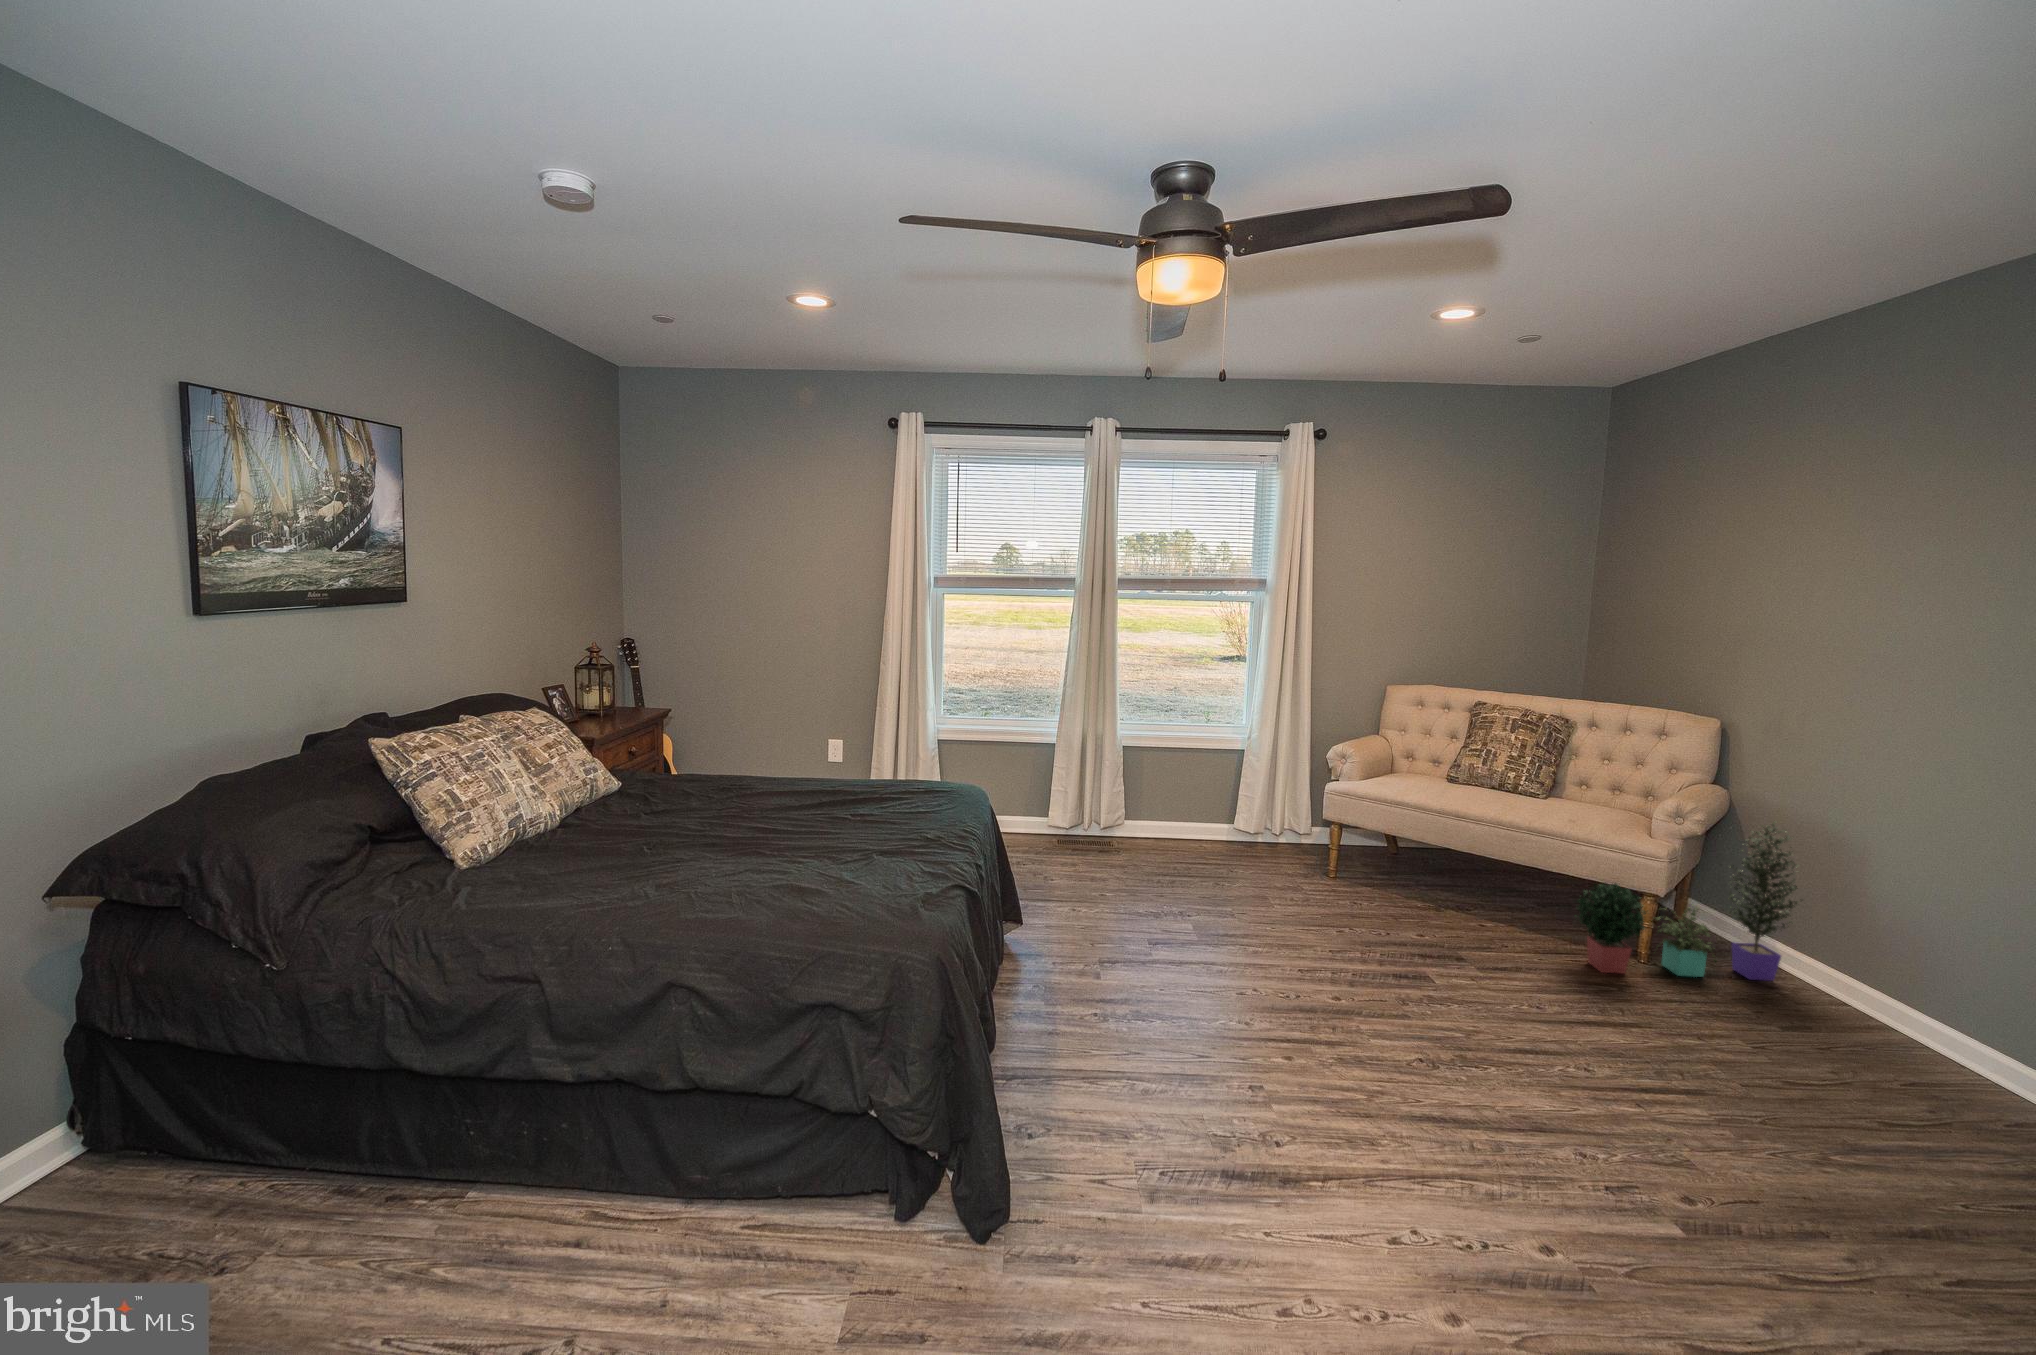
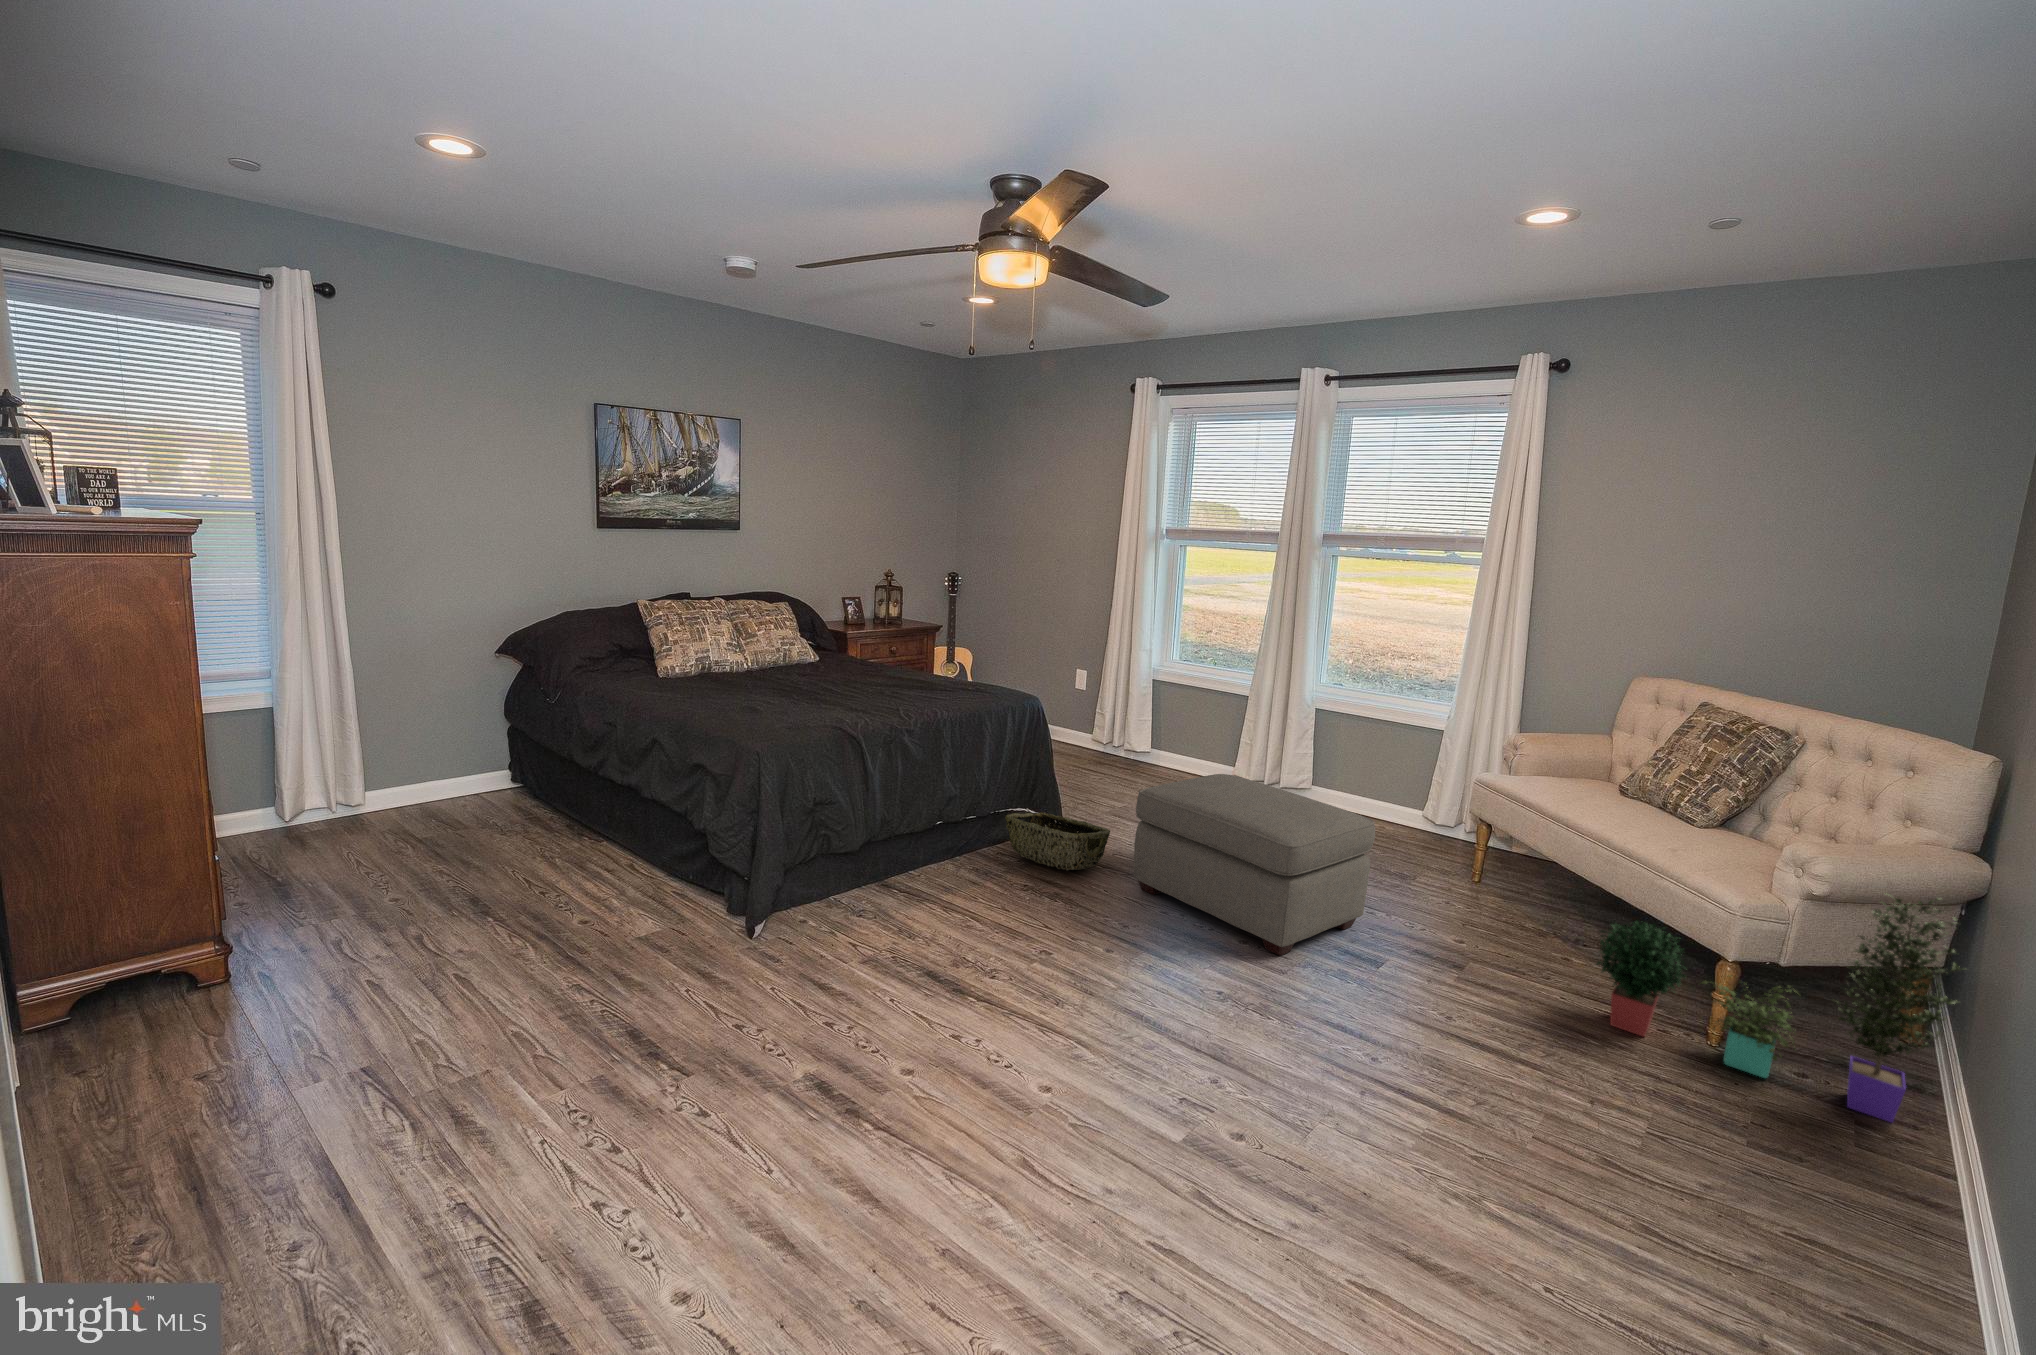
ottoman: none [1188,833,1411,1004] -> present [1134,774,1375,956]
woven basket: none [1027,923,1146,987] -> present [1005,812,1110,870]

